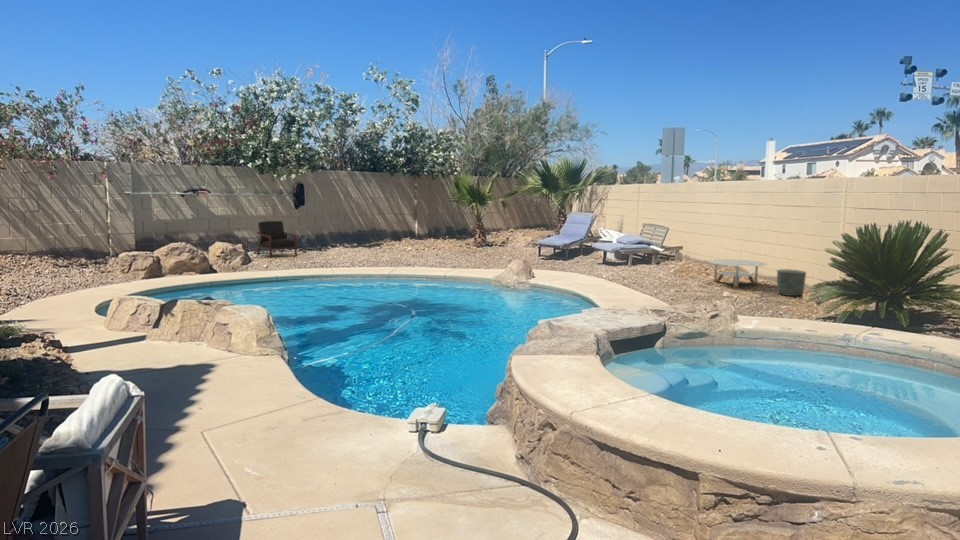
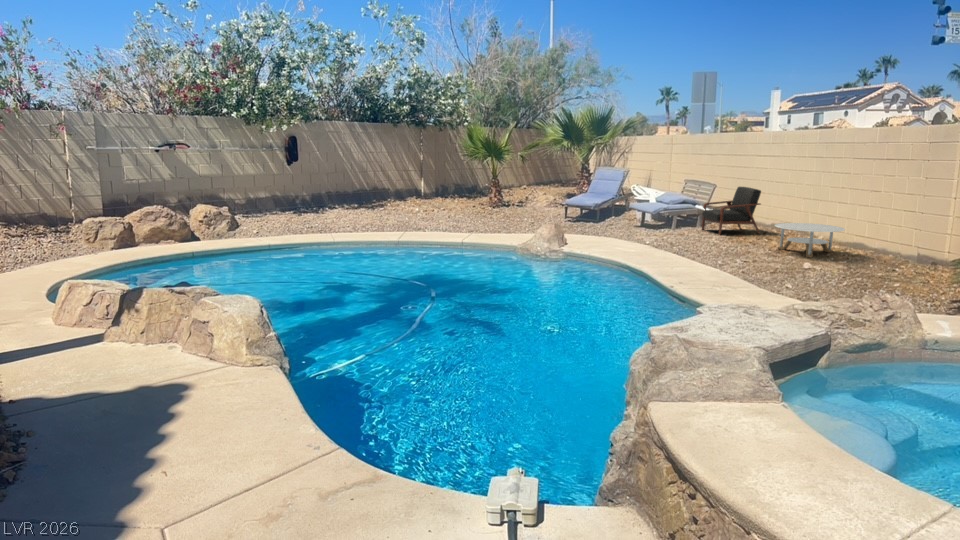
chair: present [257,221,297,258] -> present [702,187,761,235]
planter: present [777,269,806,296] -> none [863,236,901,268]

